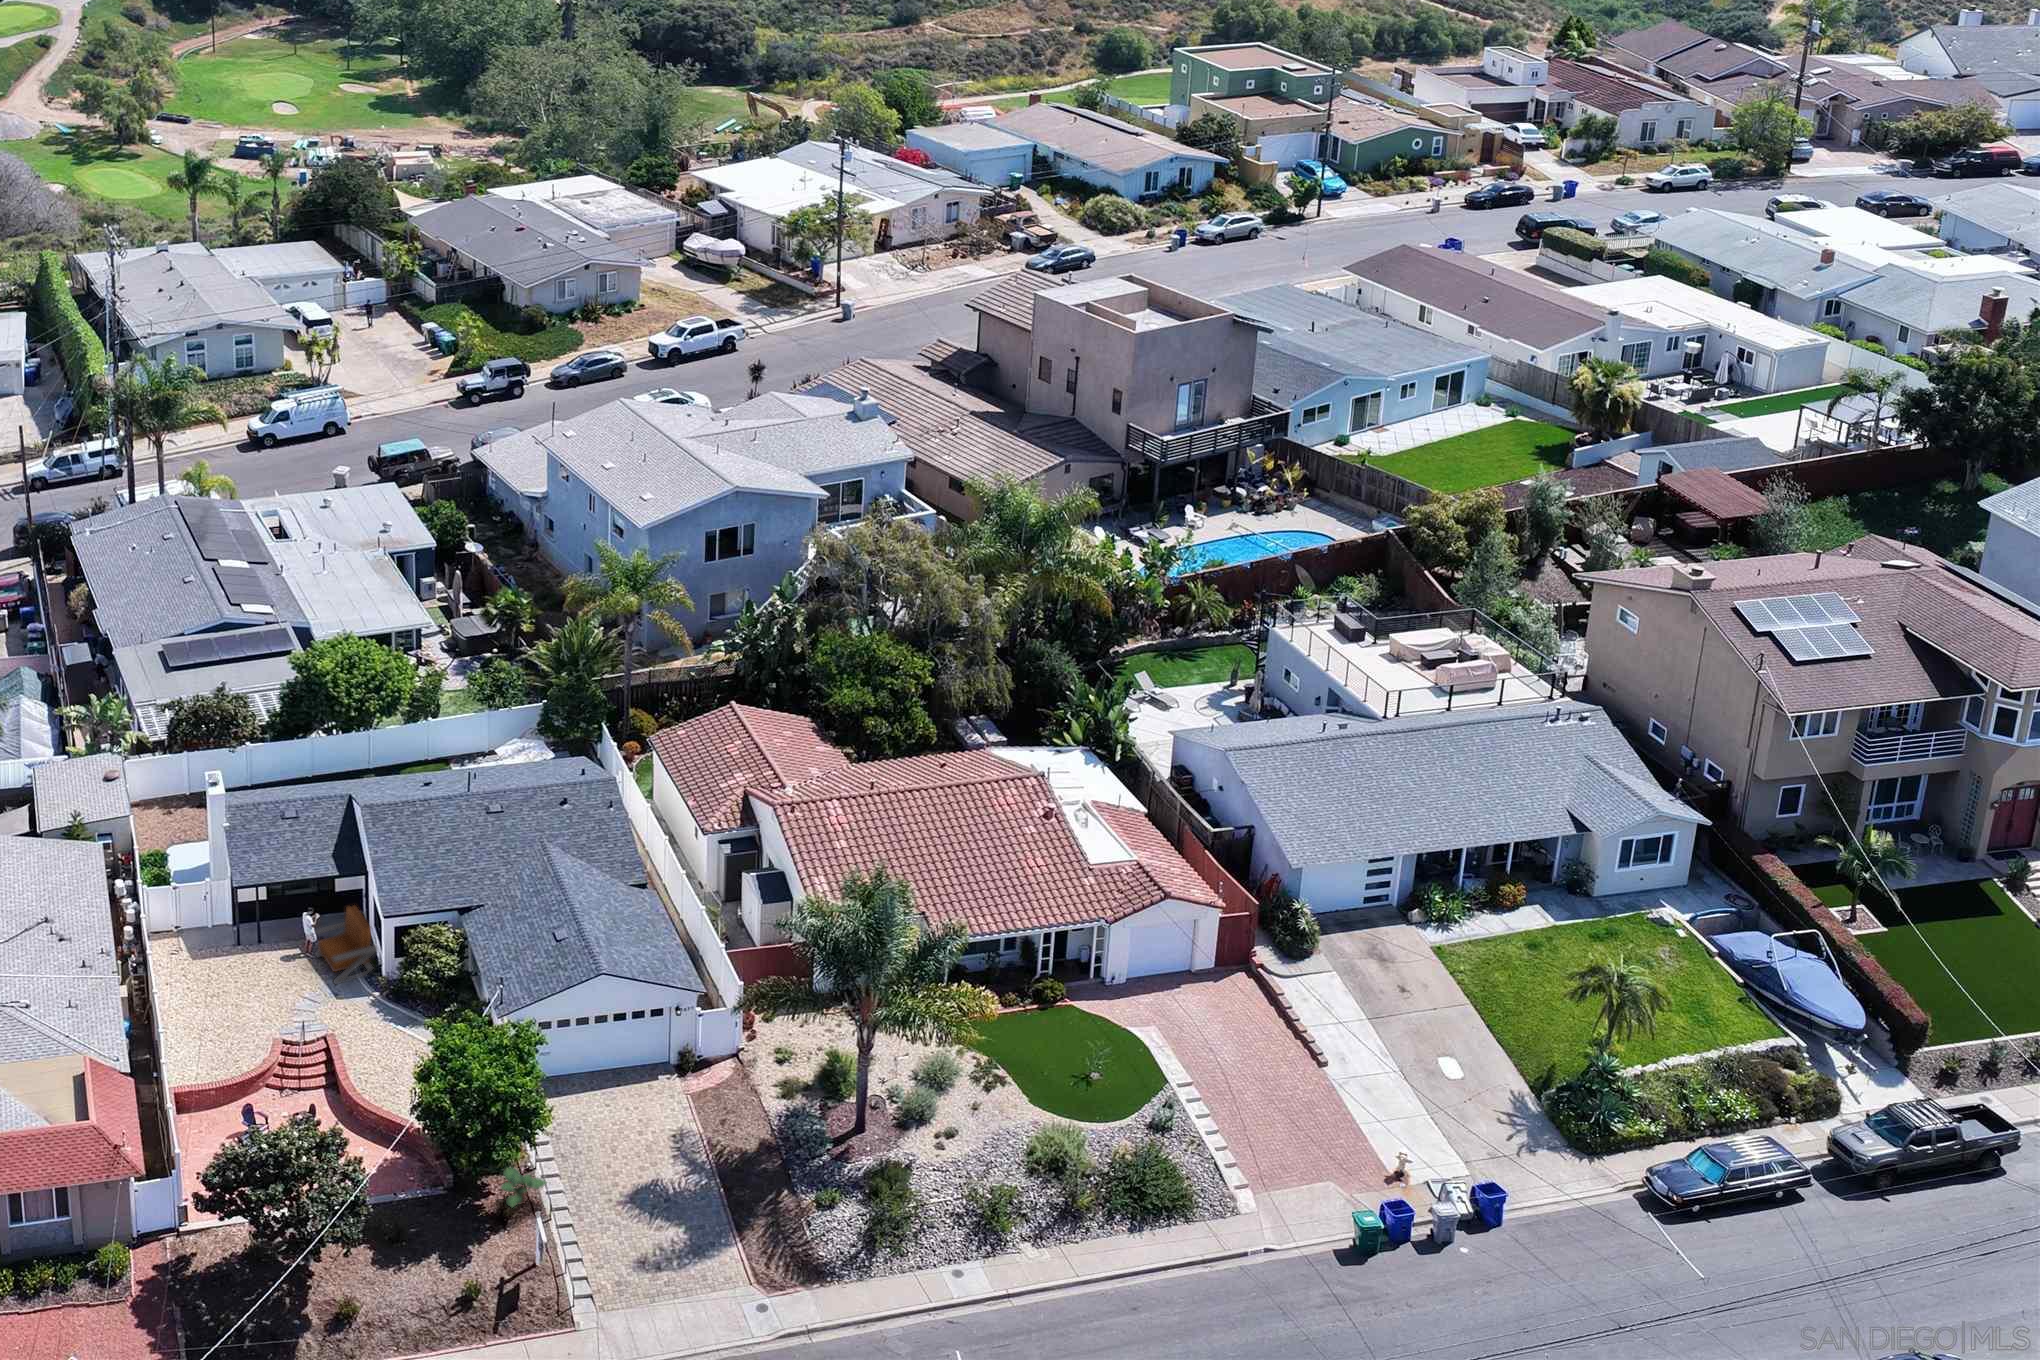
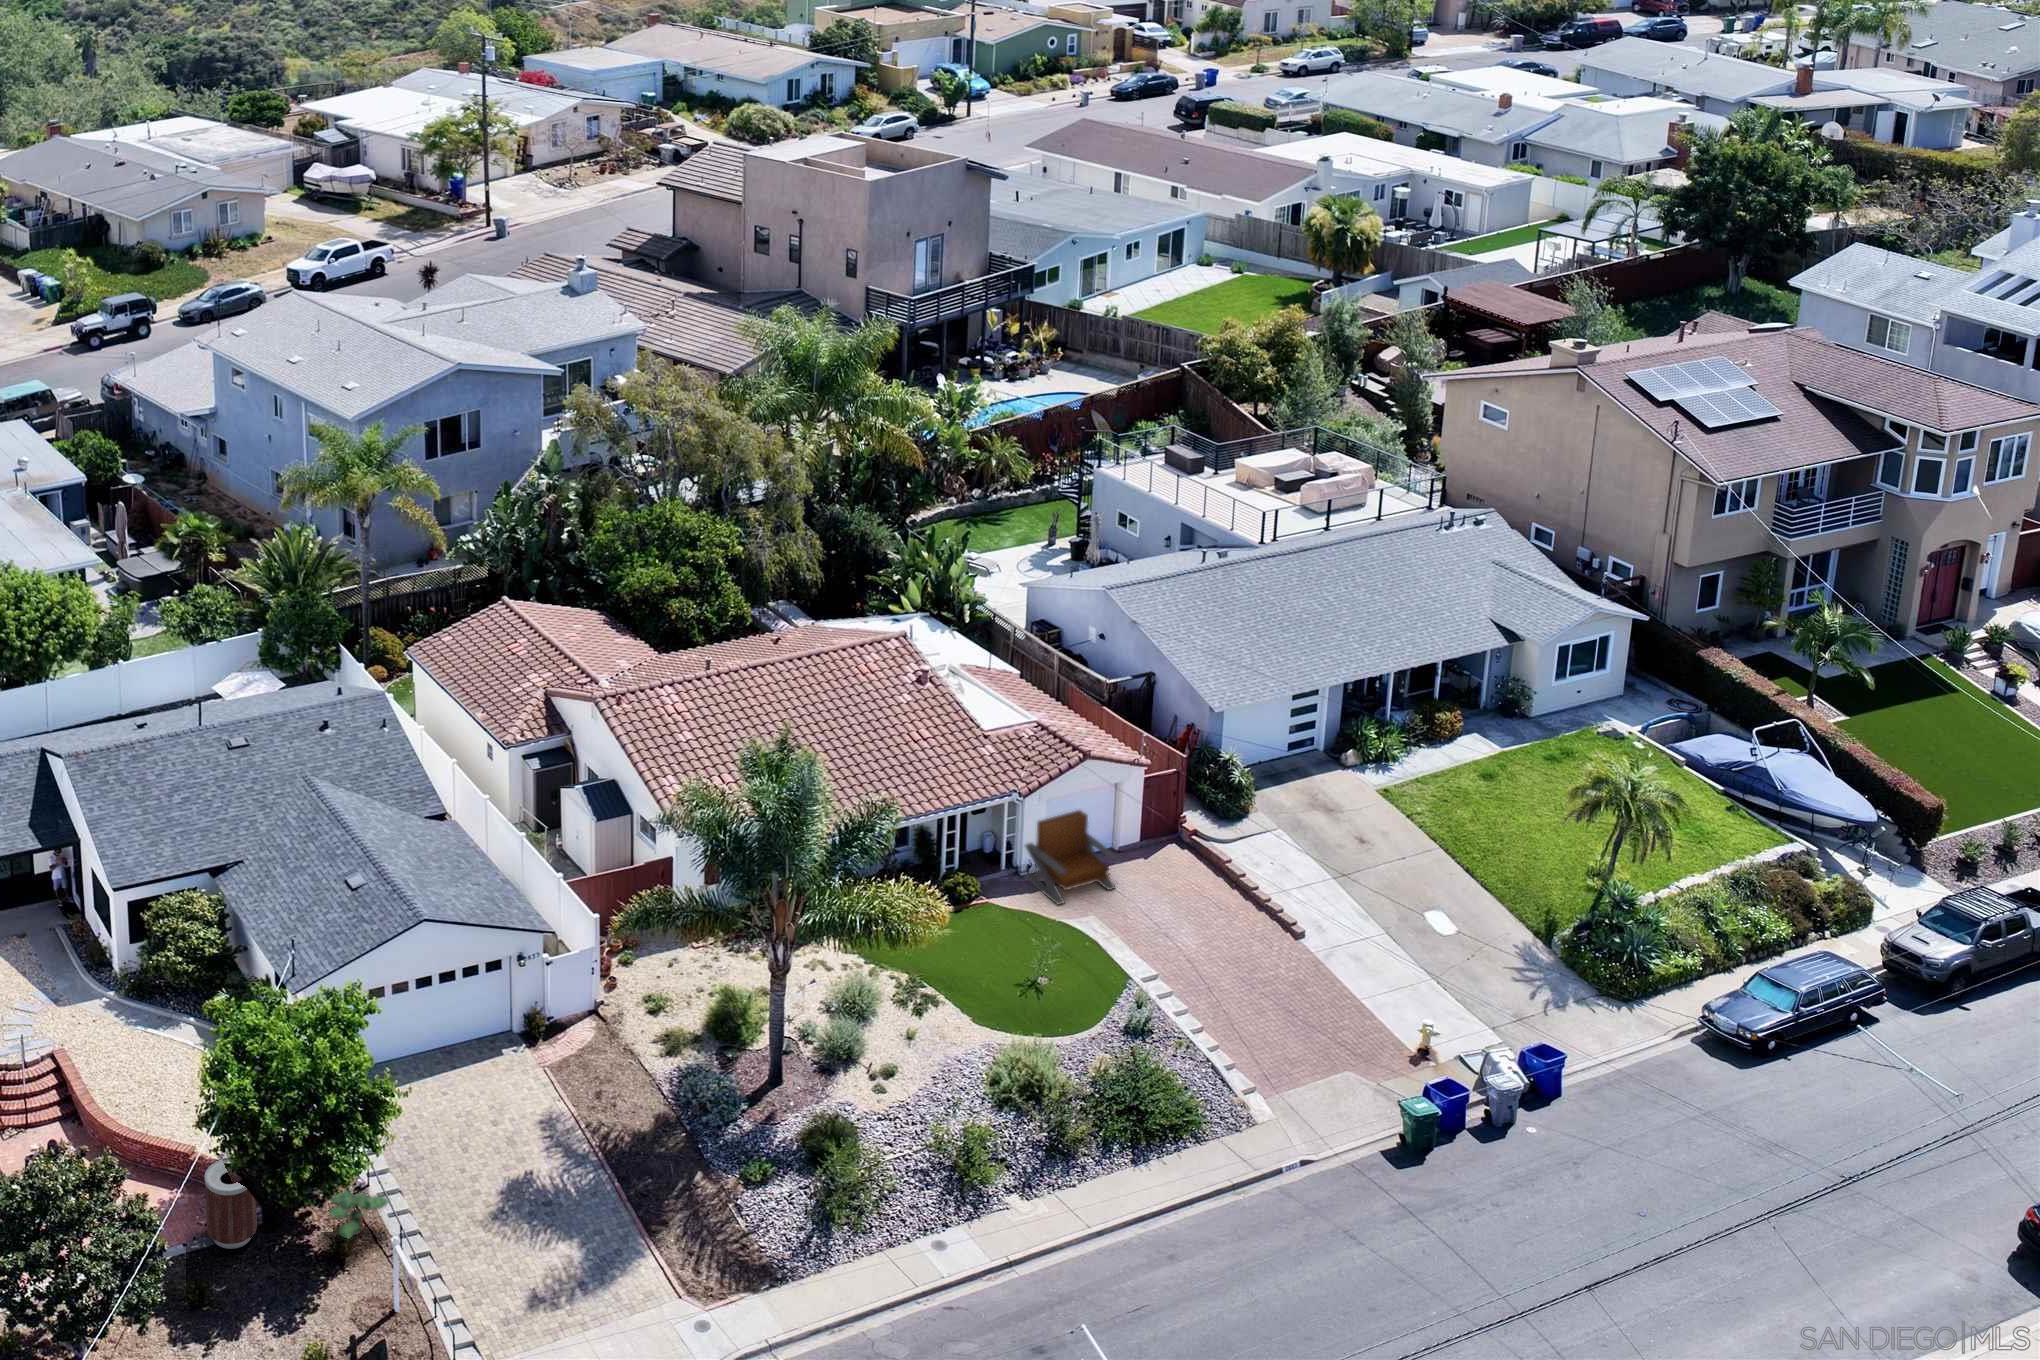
lounge chair: present [315,906,377,984] -> present [1025,810,1117,905]
trash can: none [413,1136,449,1202] -> present [205,1160,257,1249]

